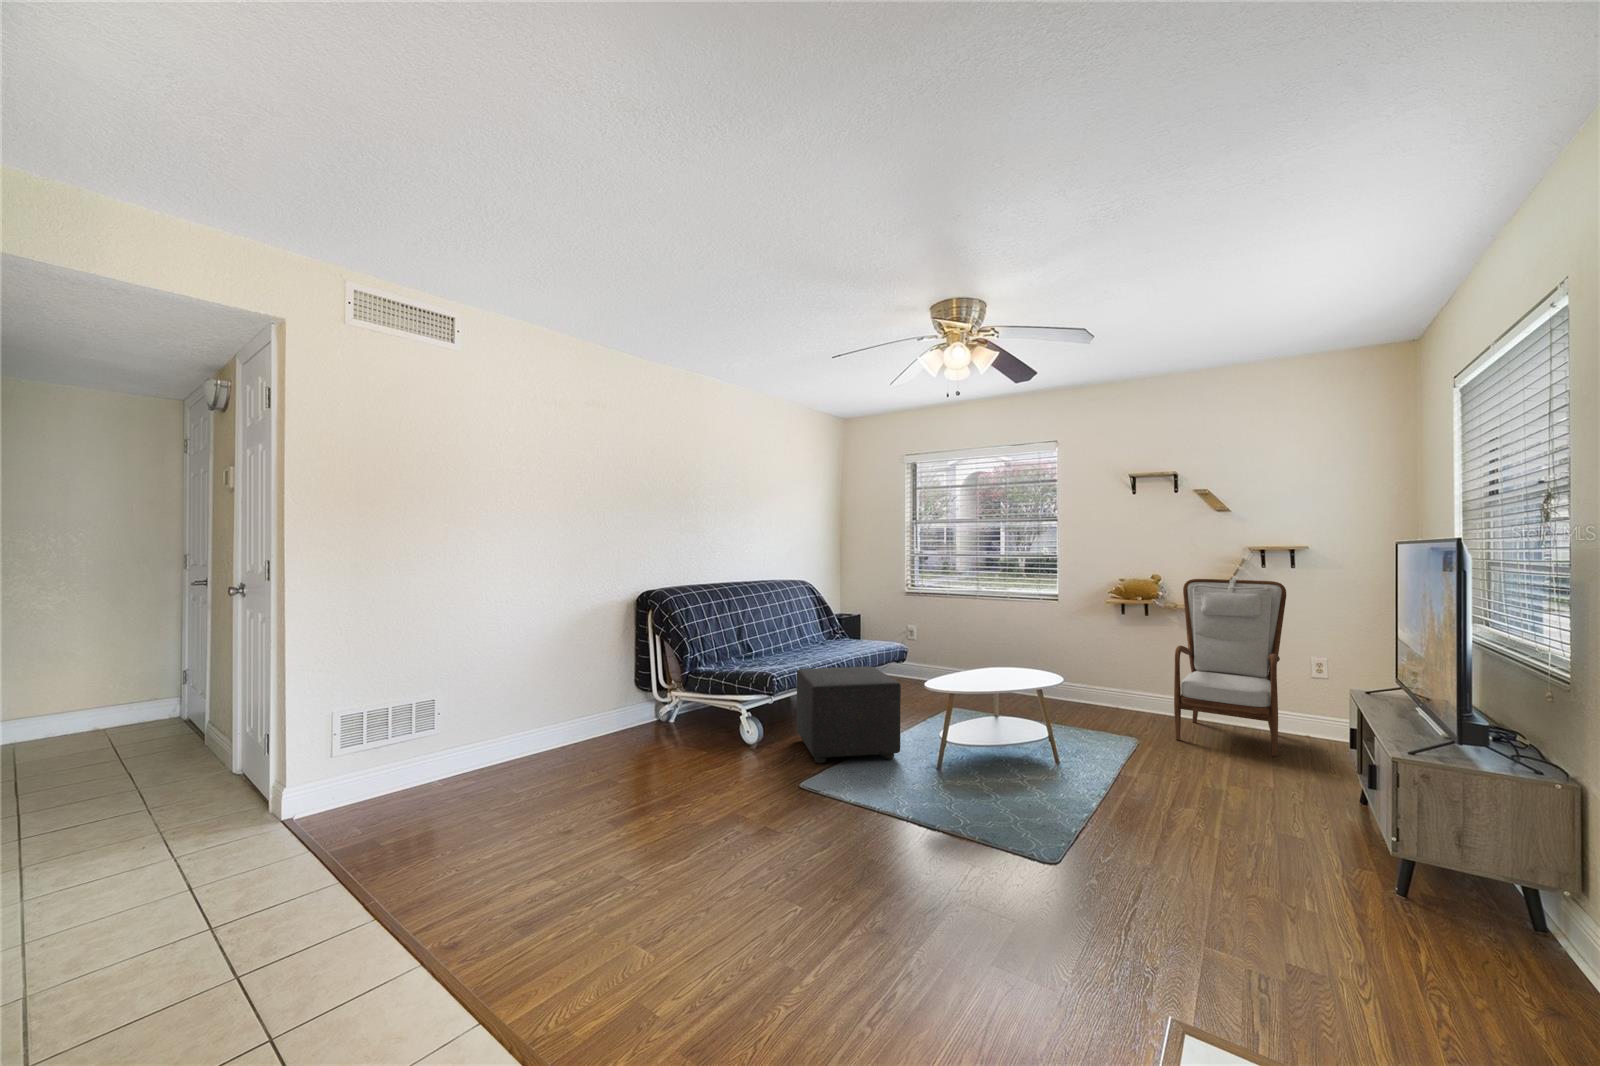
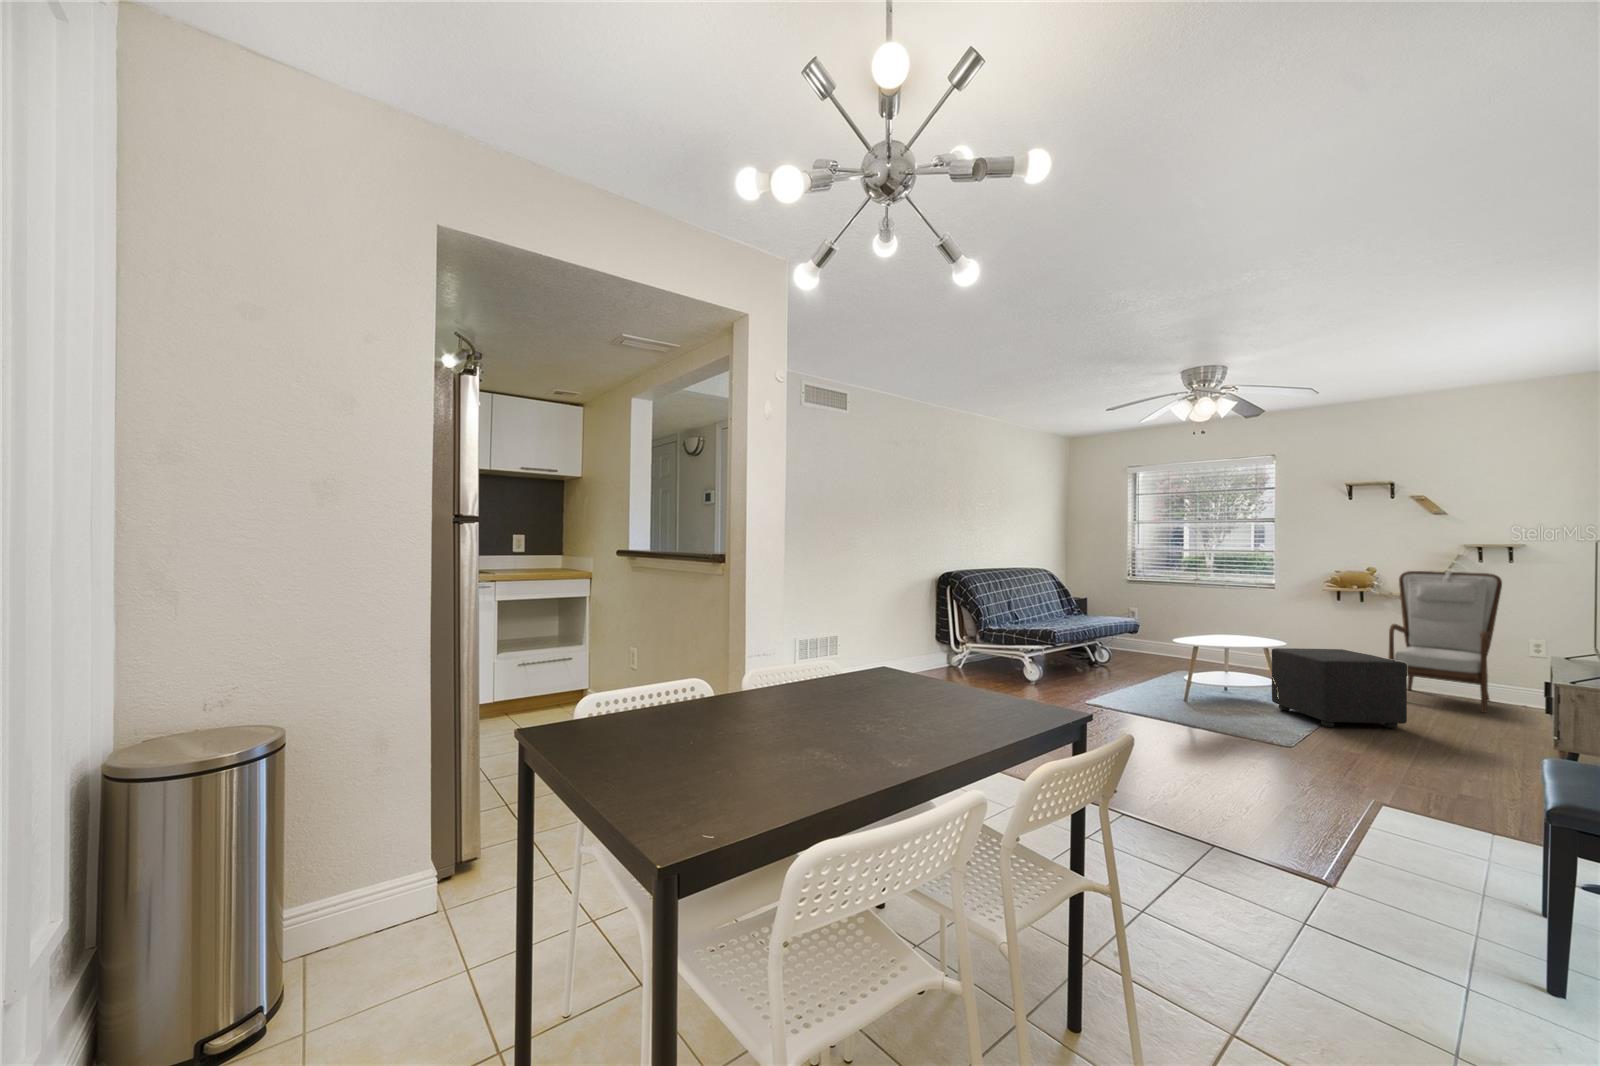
ottoman: present [797,667,901,764] -> present [1272,648,1407,729]

